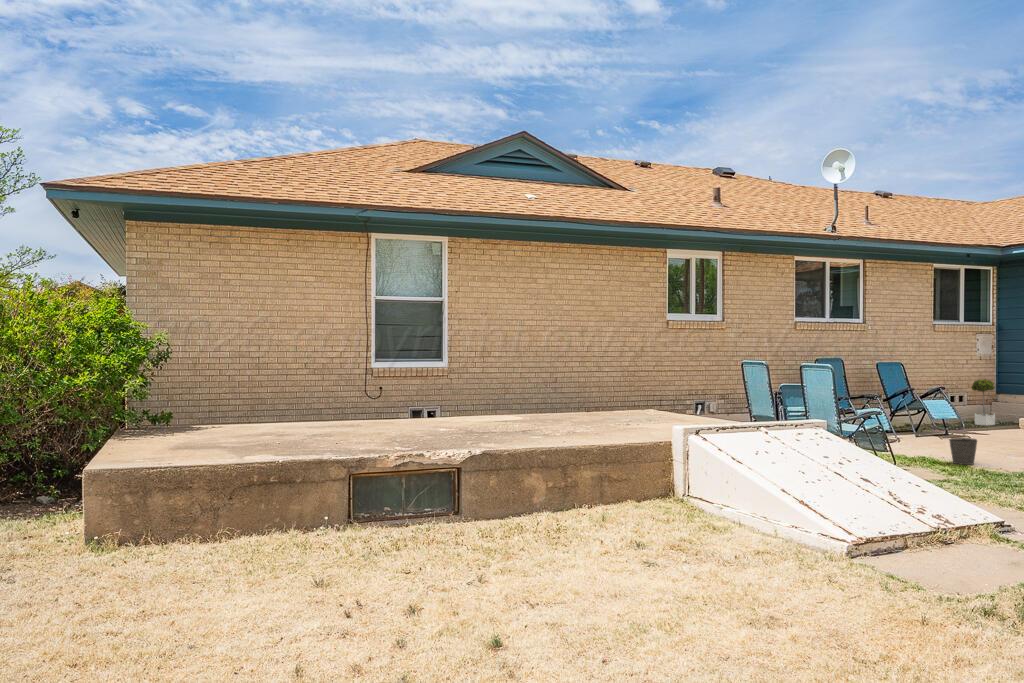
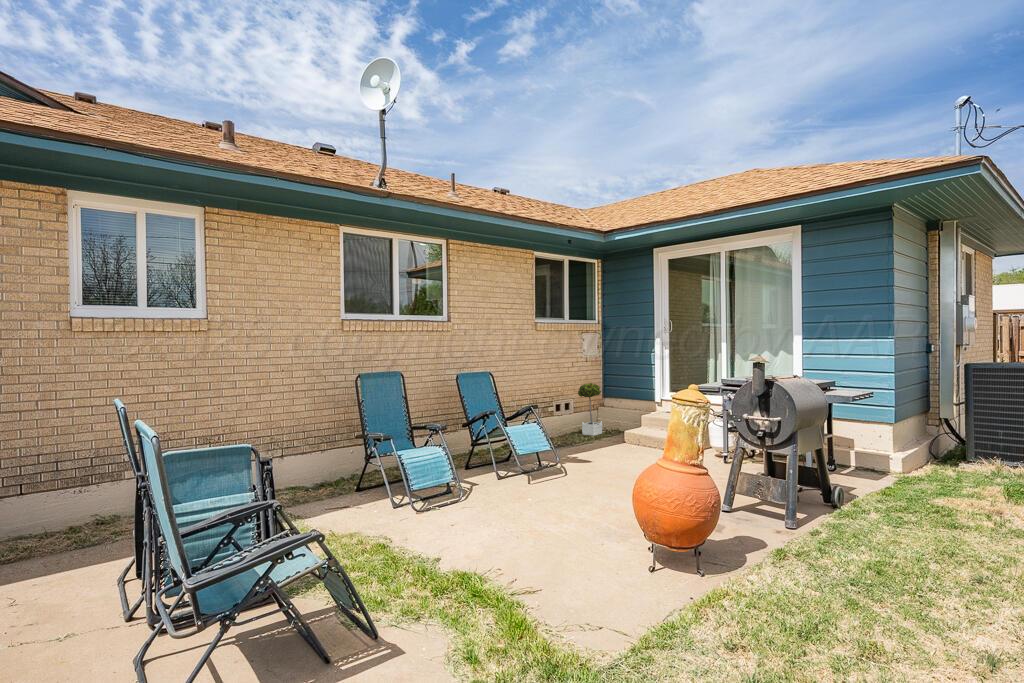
bucket: present [949,438,977,465] -> none [508,516,554,573]

